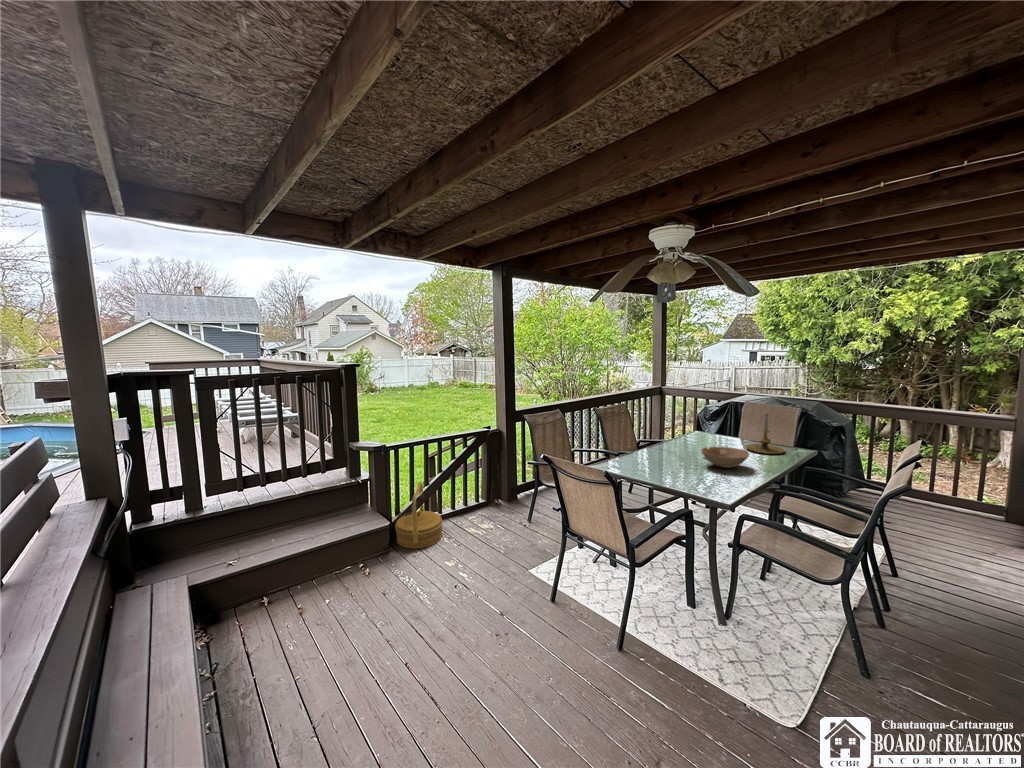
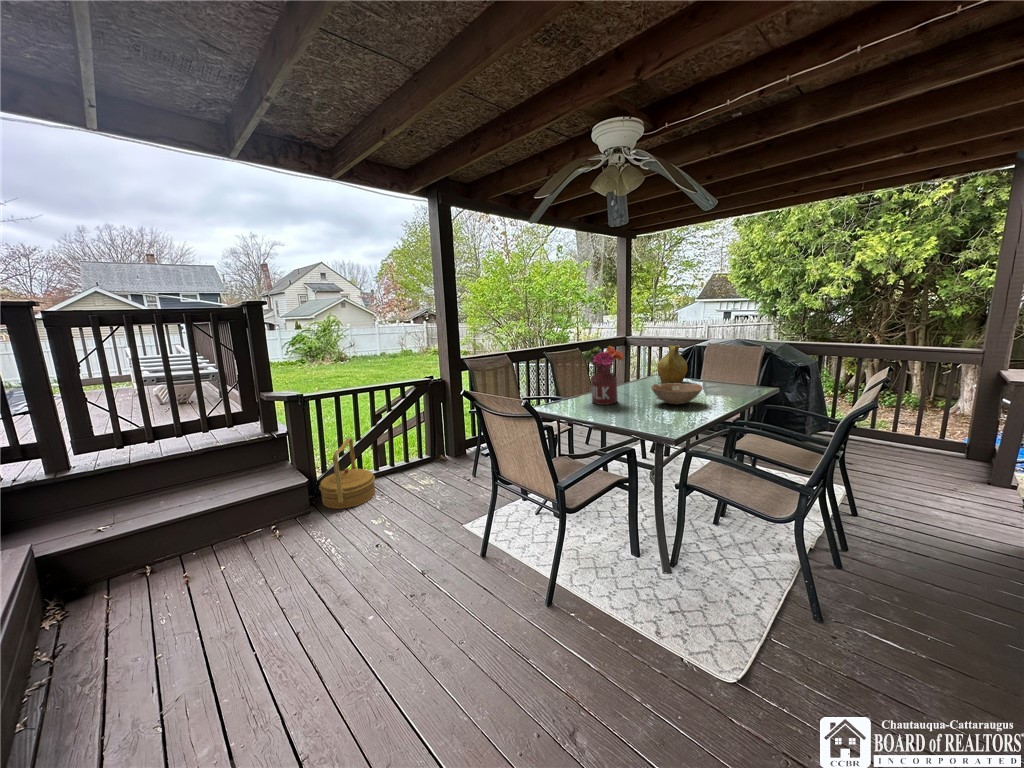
pitcher: none [701,407,730,443] -> present [657,345,688,383]
flower arrangement: none [638,412,677,465] -> present [583,346,624,405]
candle holder: present [746,414,784,454] -> none [703,347,744,391]

